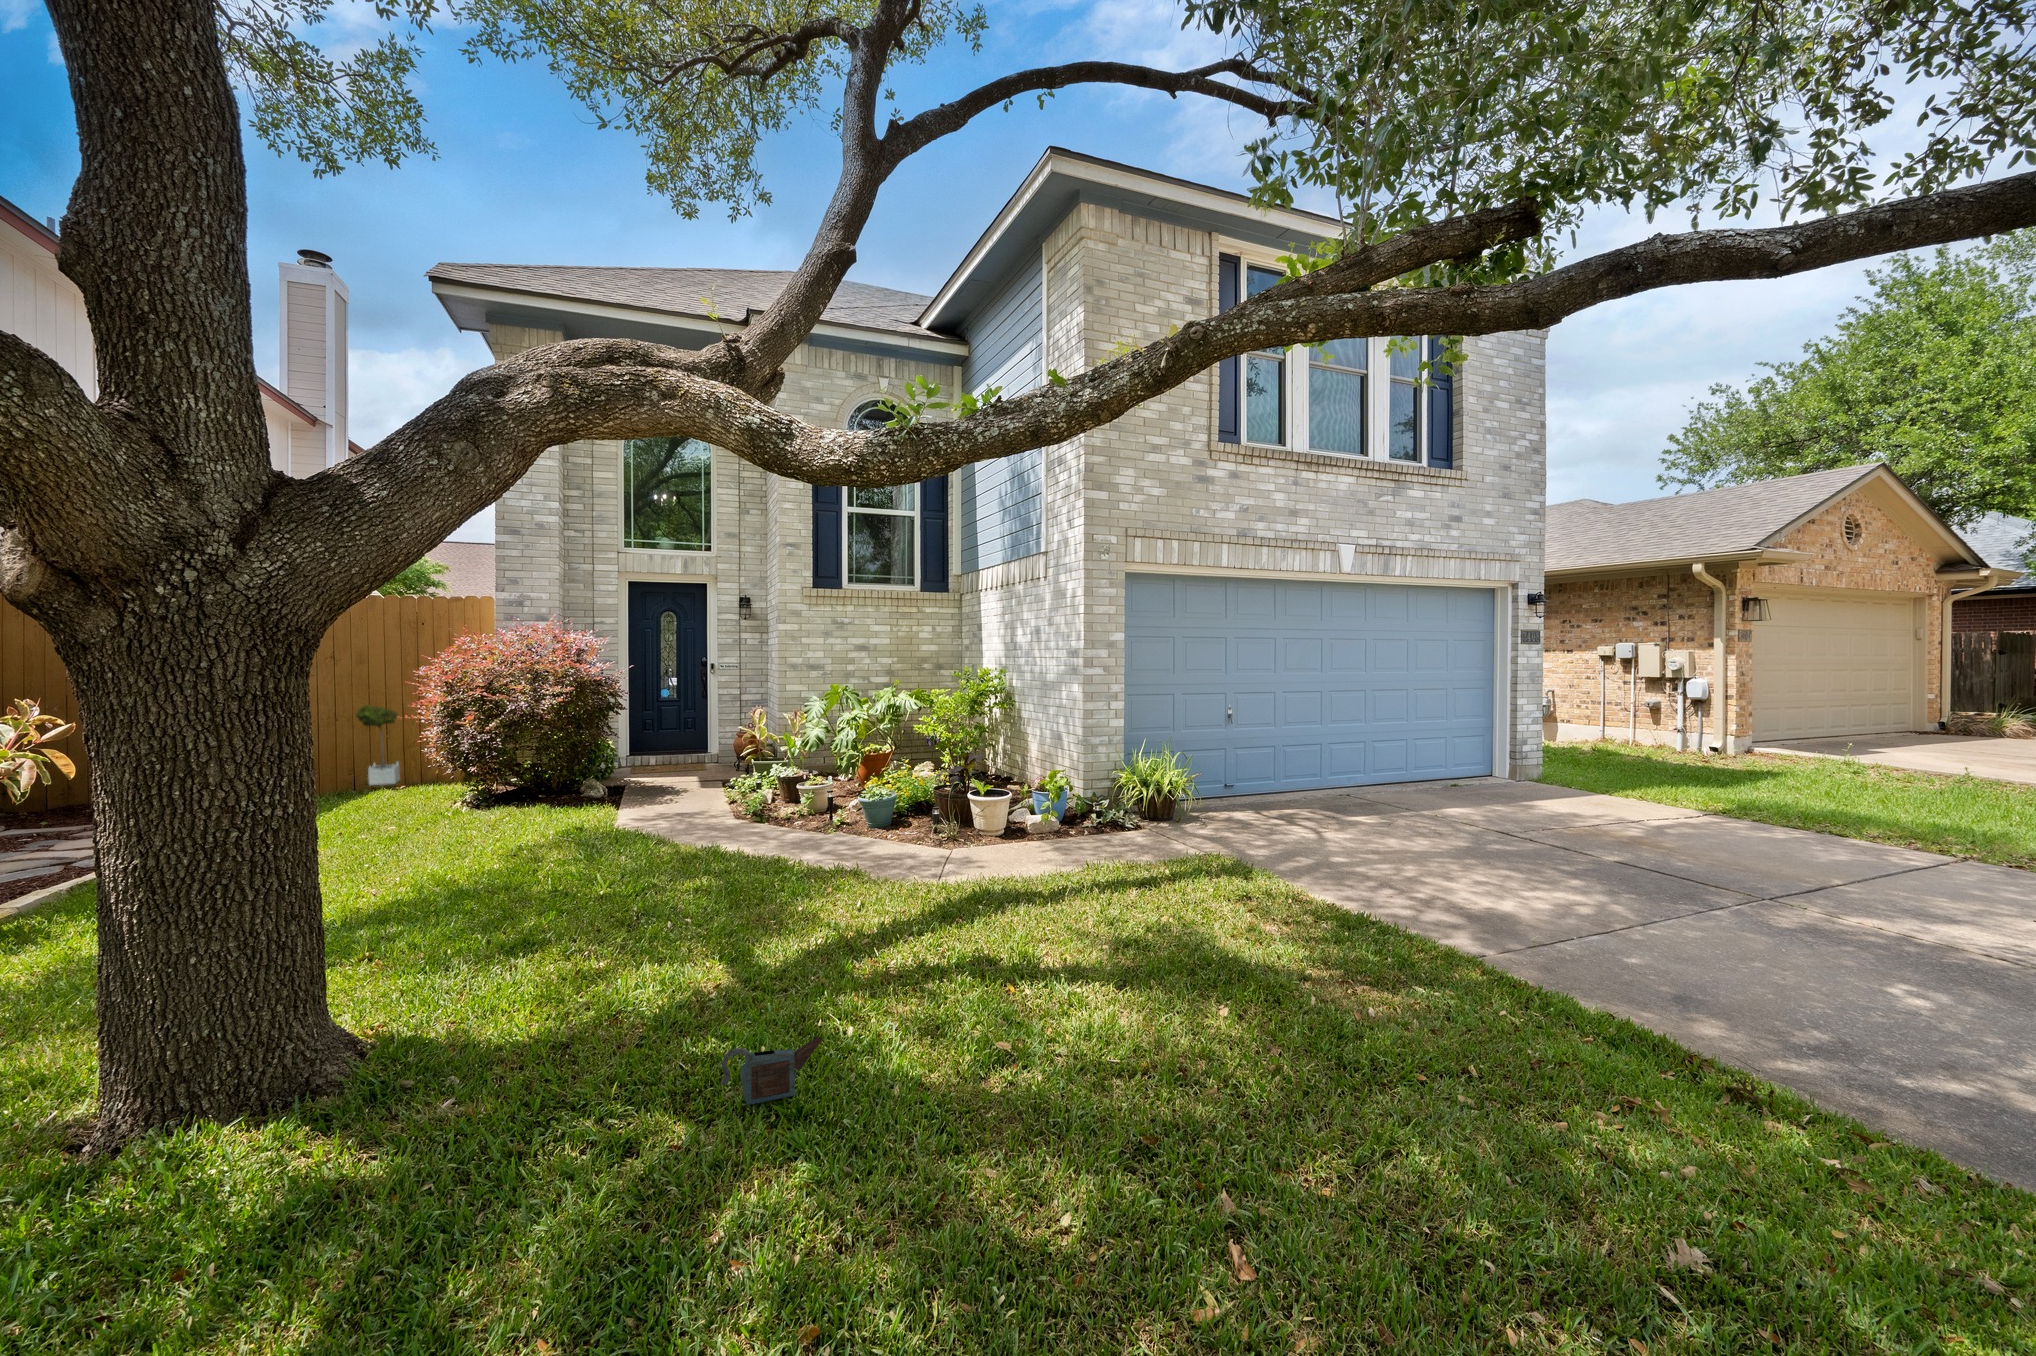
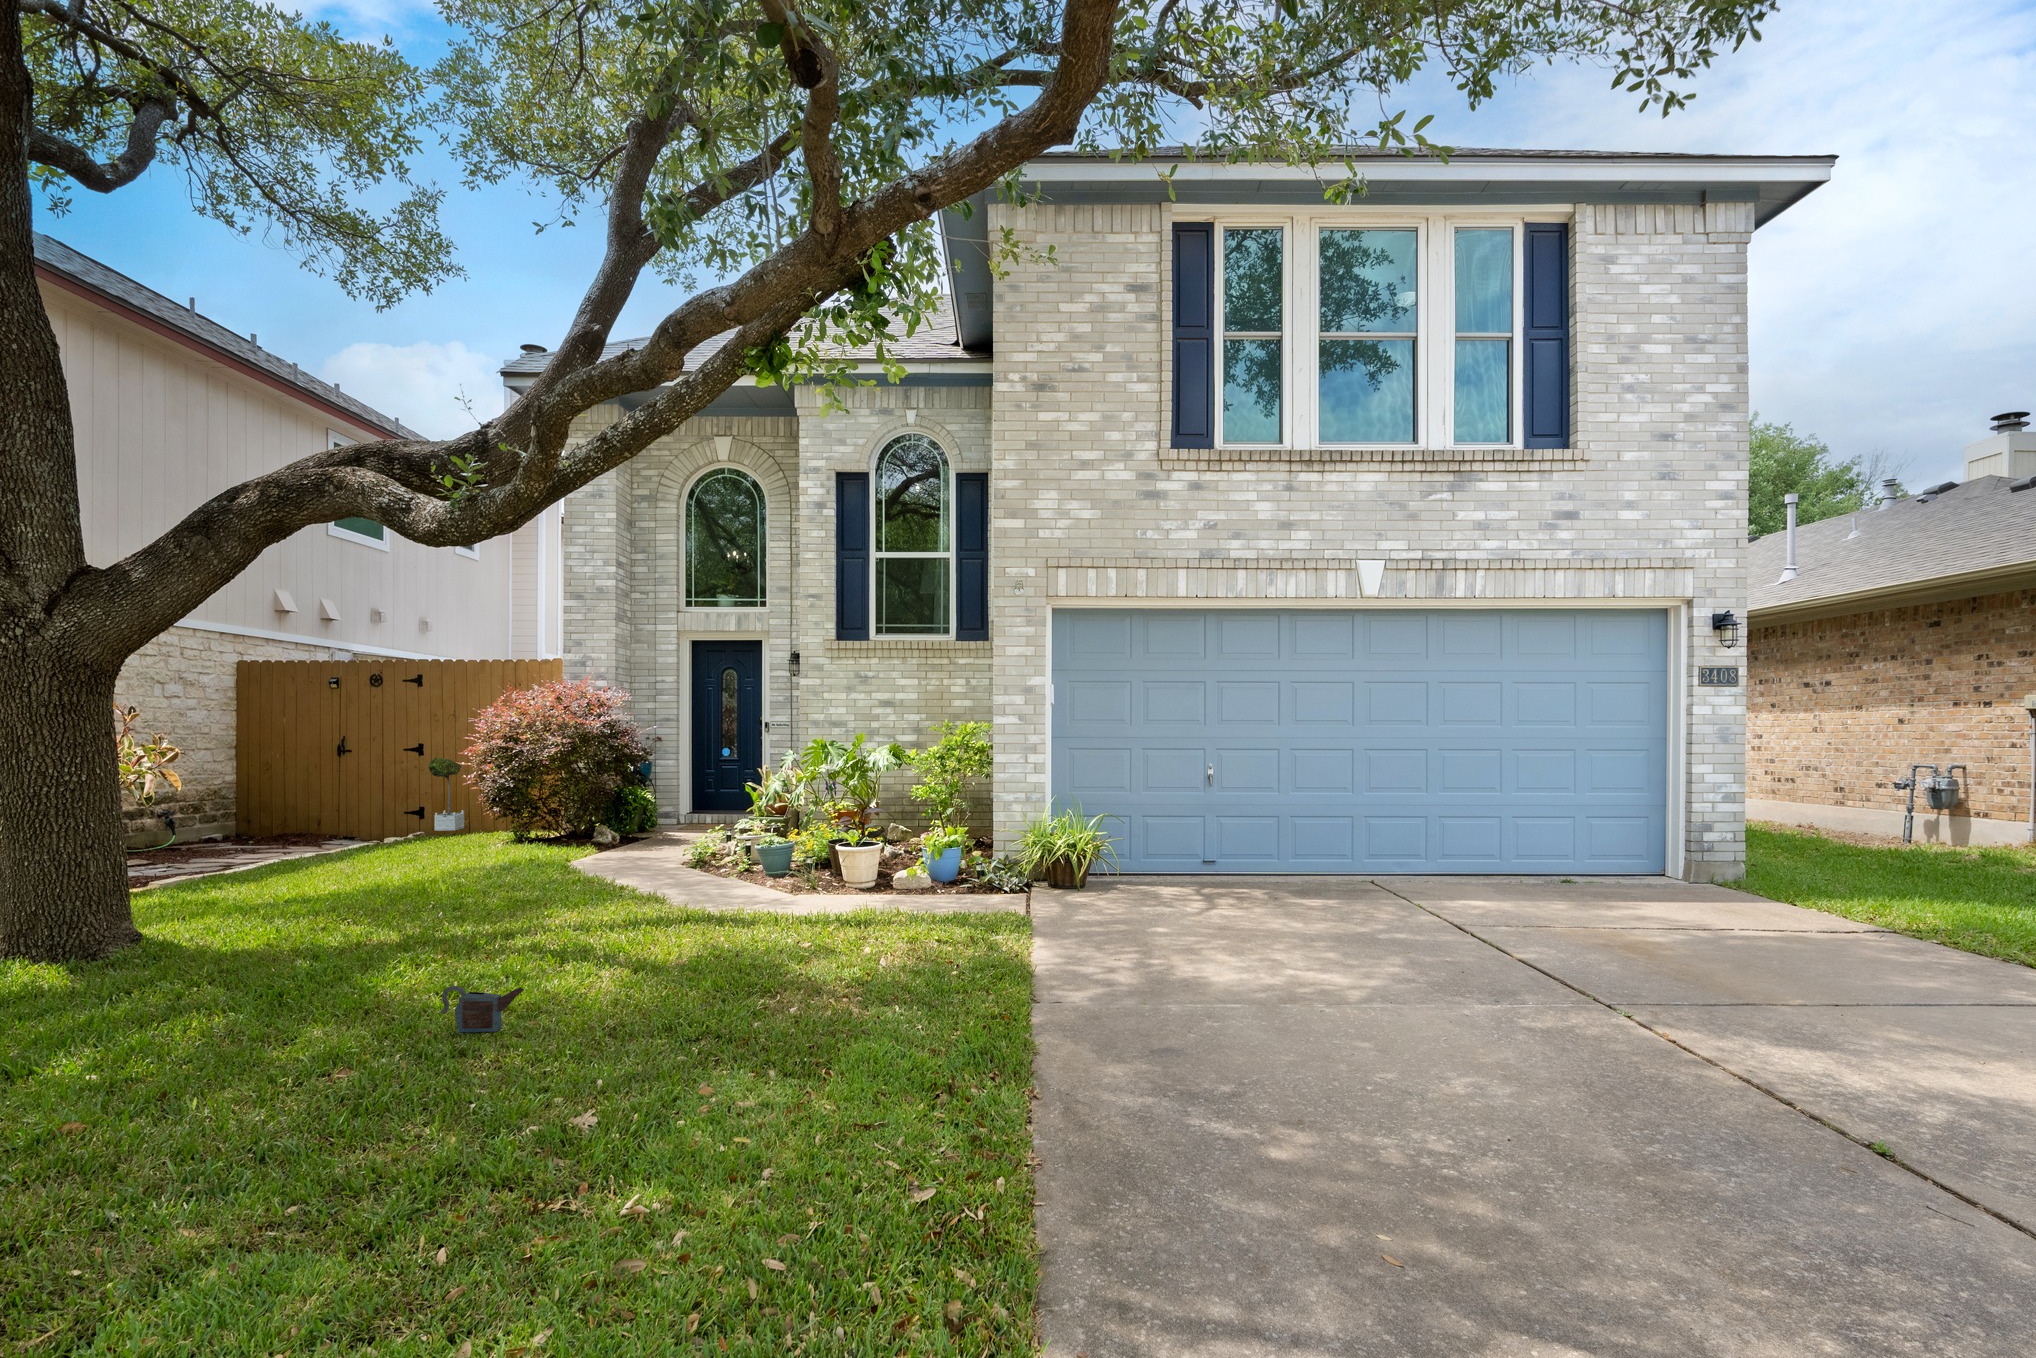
watering can: present [721,1037,823,1105] -> present [441,986,524,1032]

